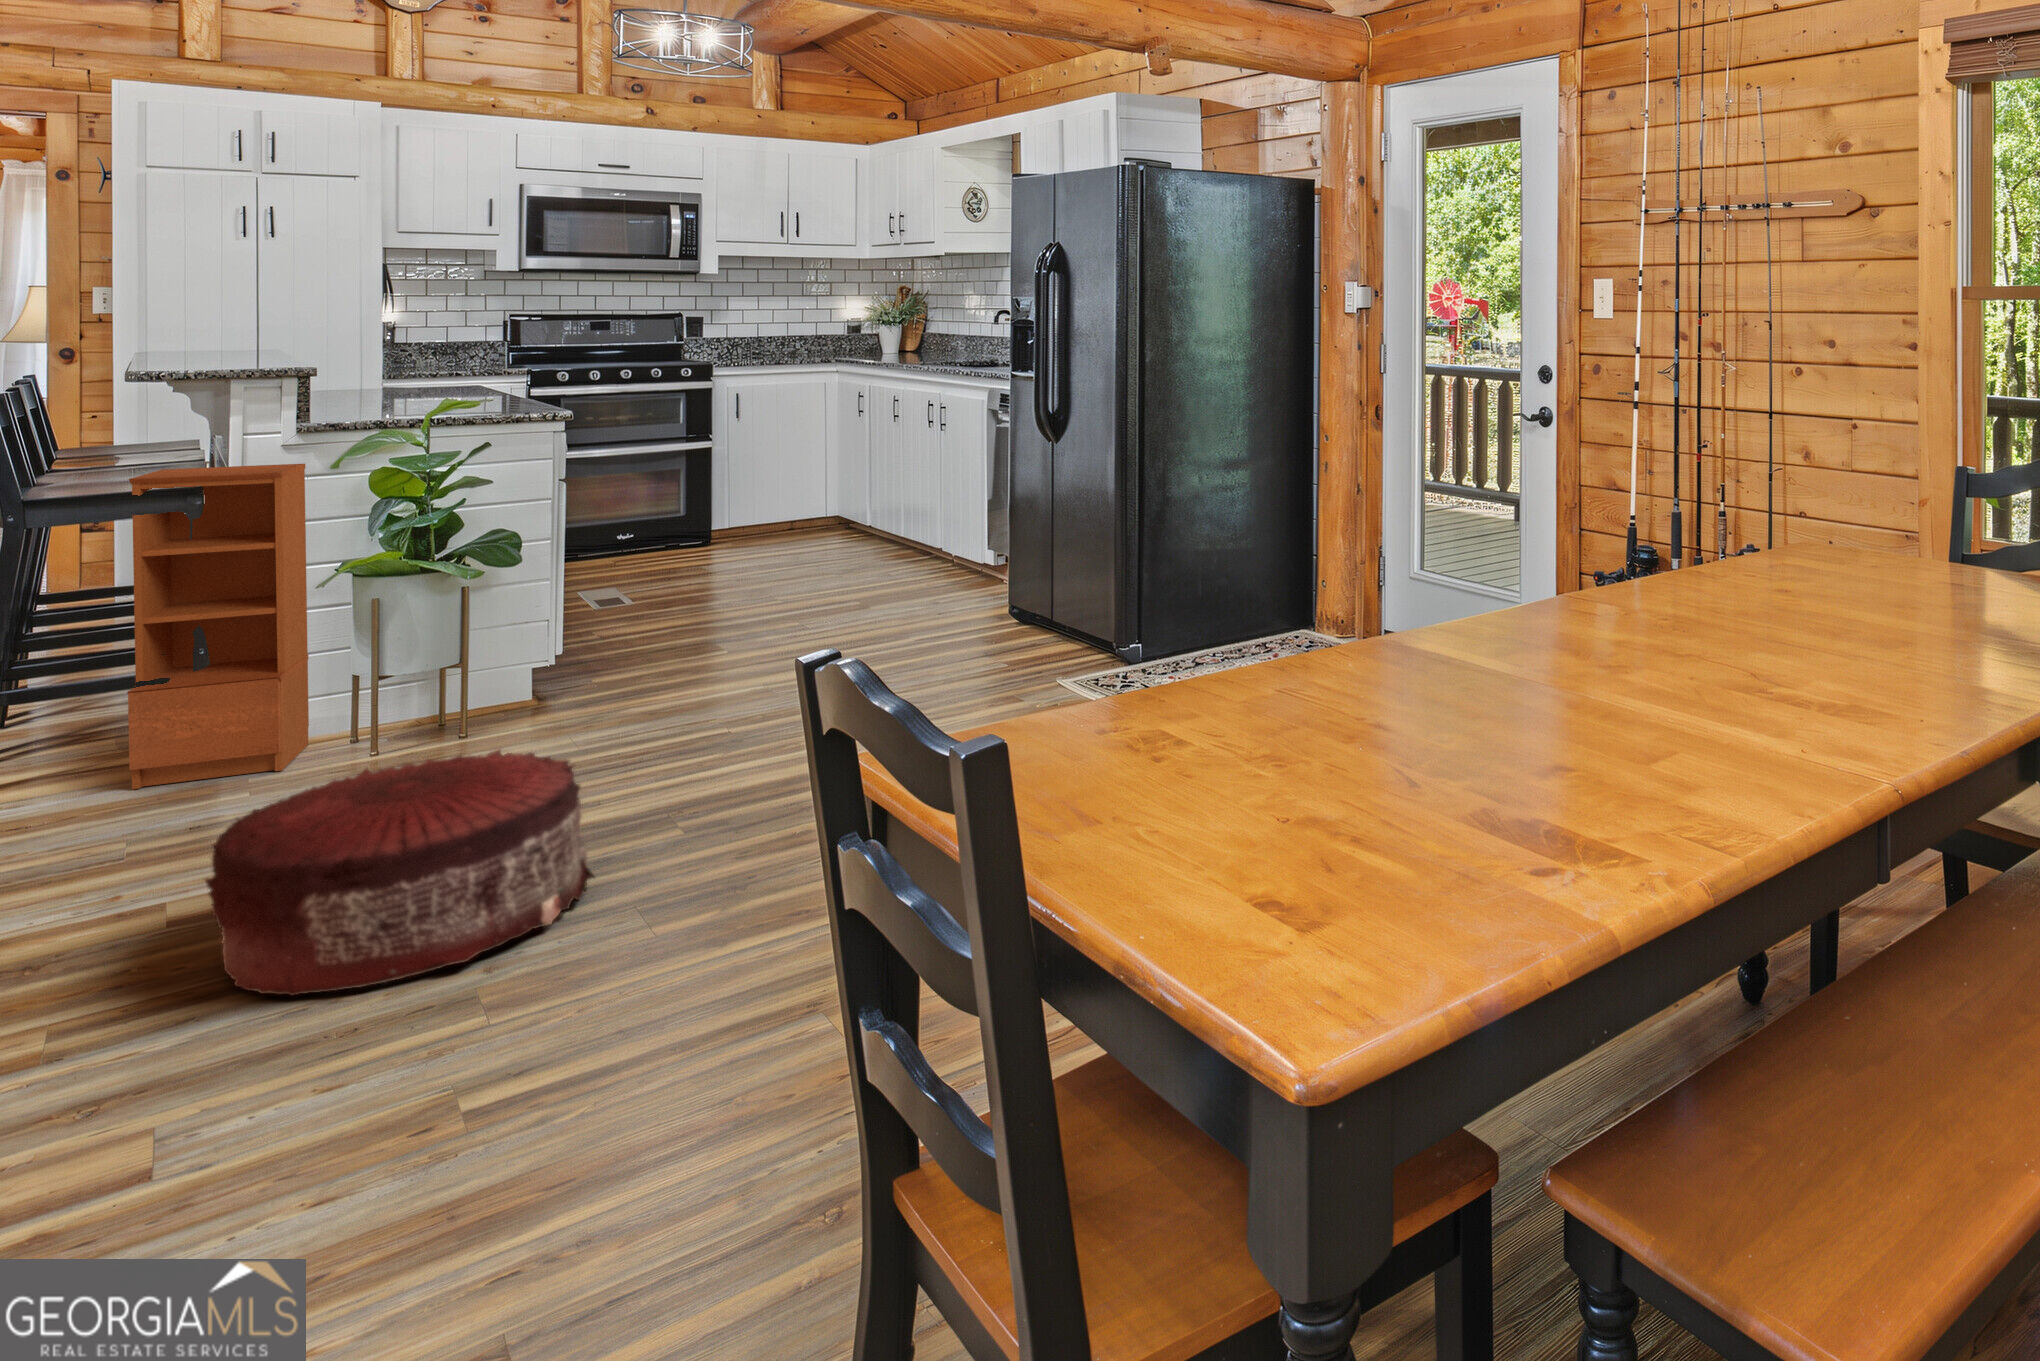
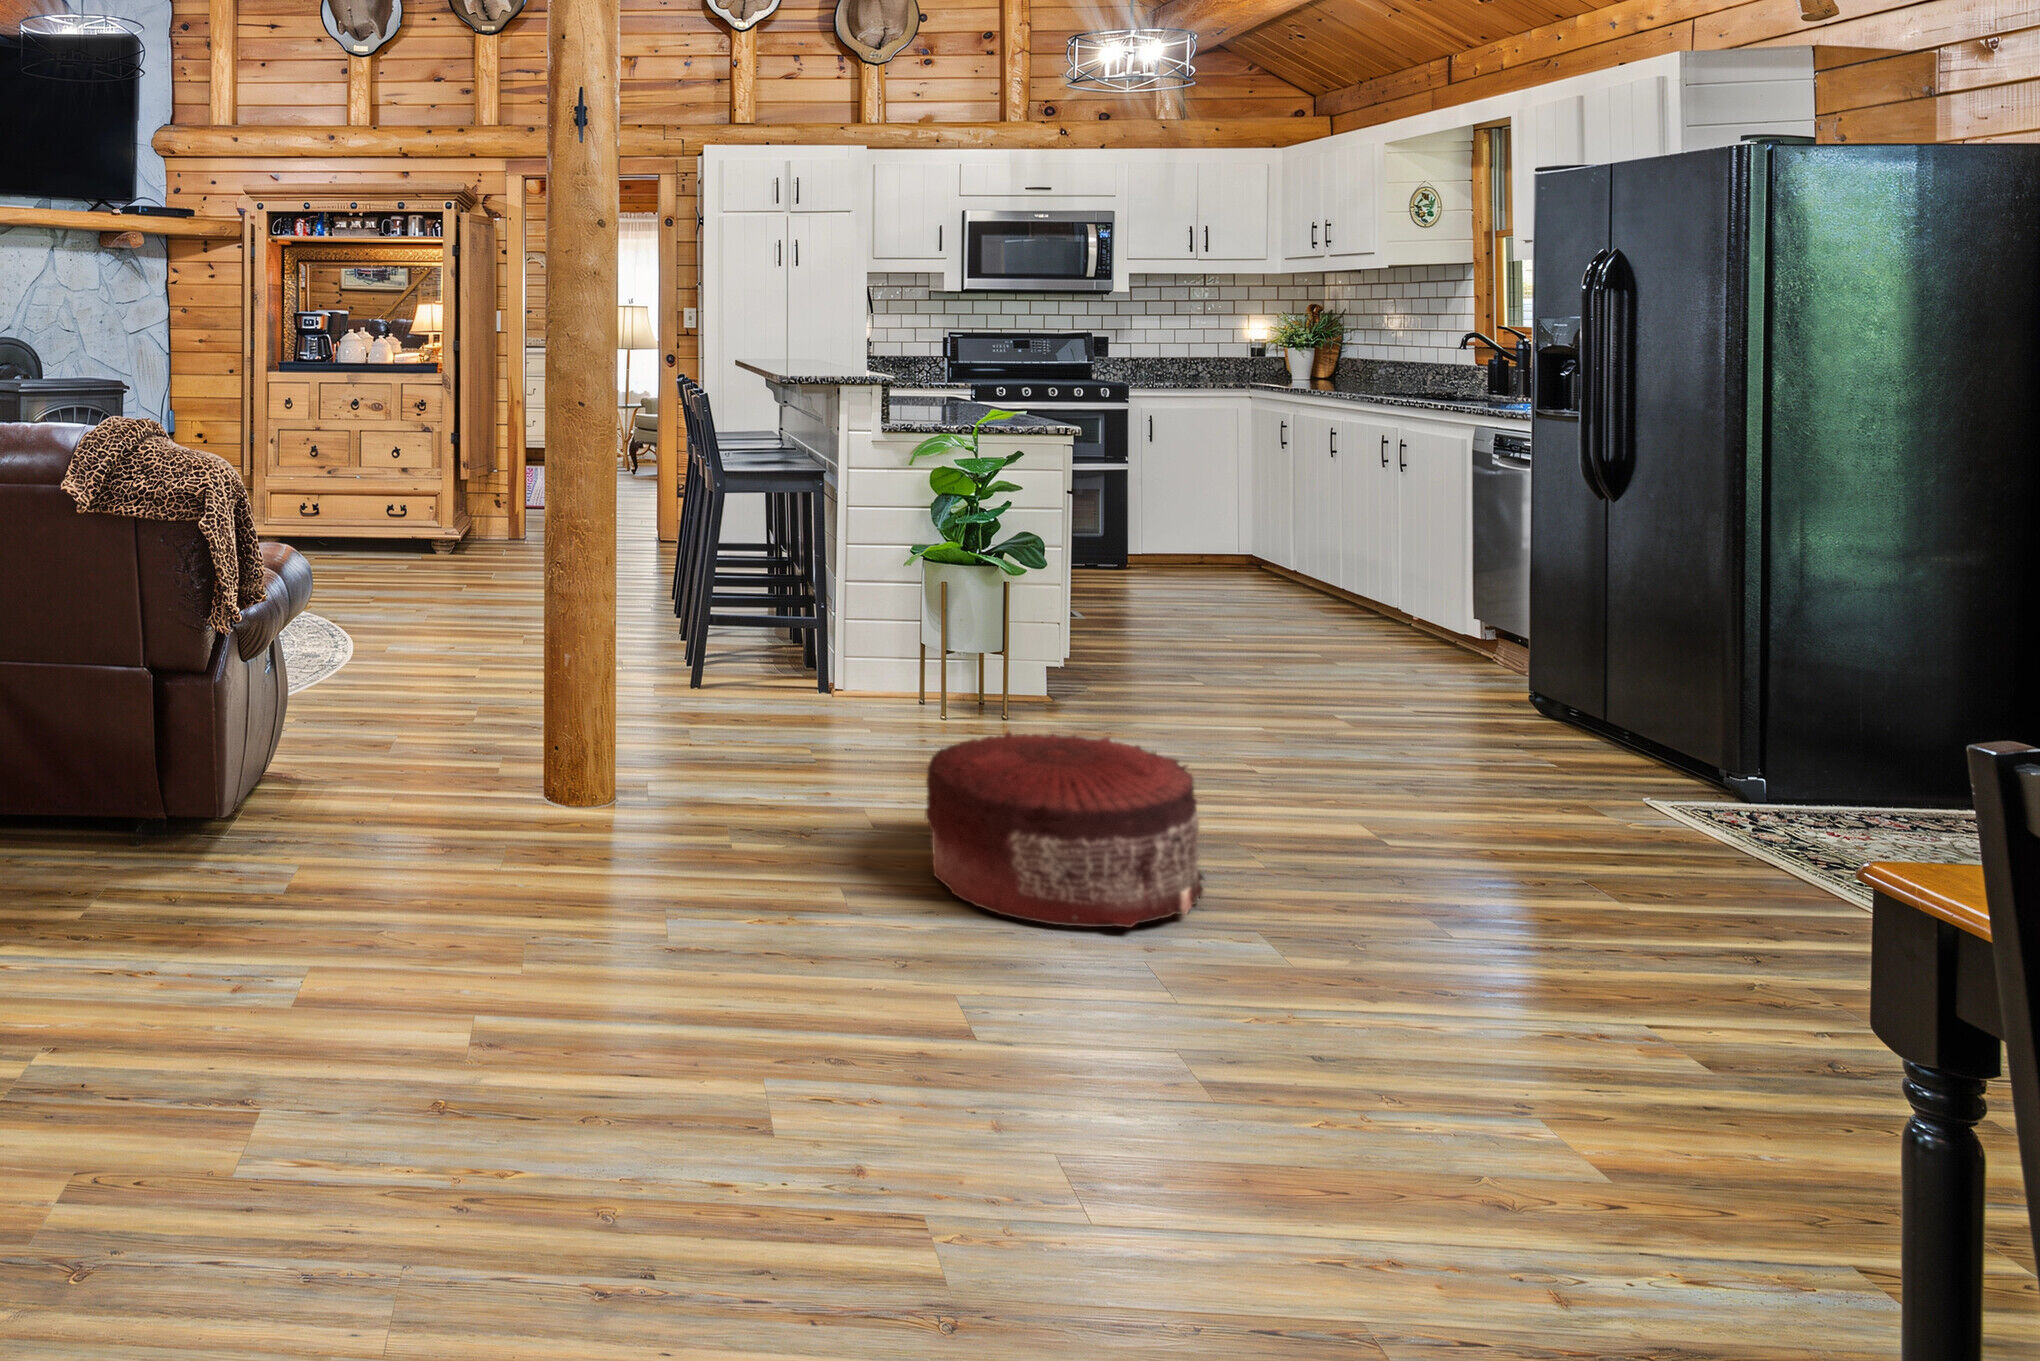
bookcase: present [127,464,309,789] -> none [786,458,887,721]

